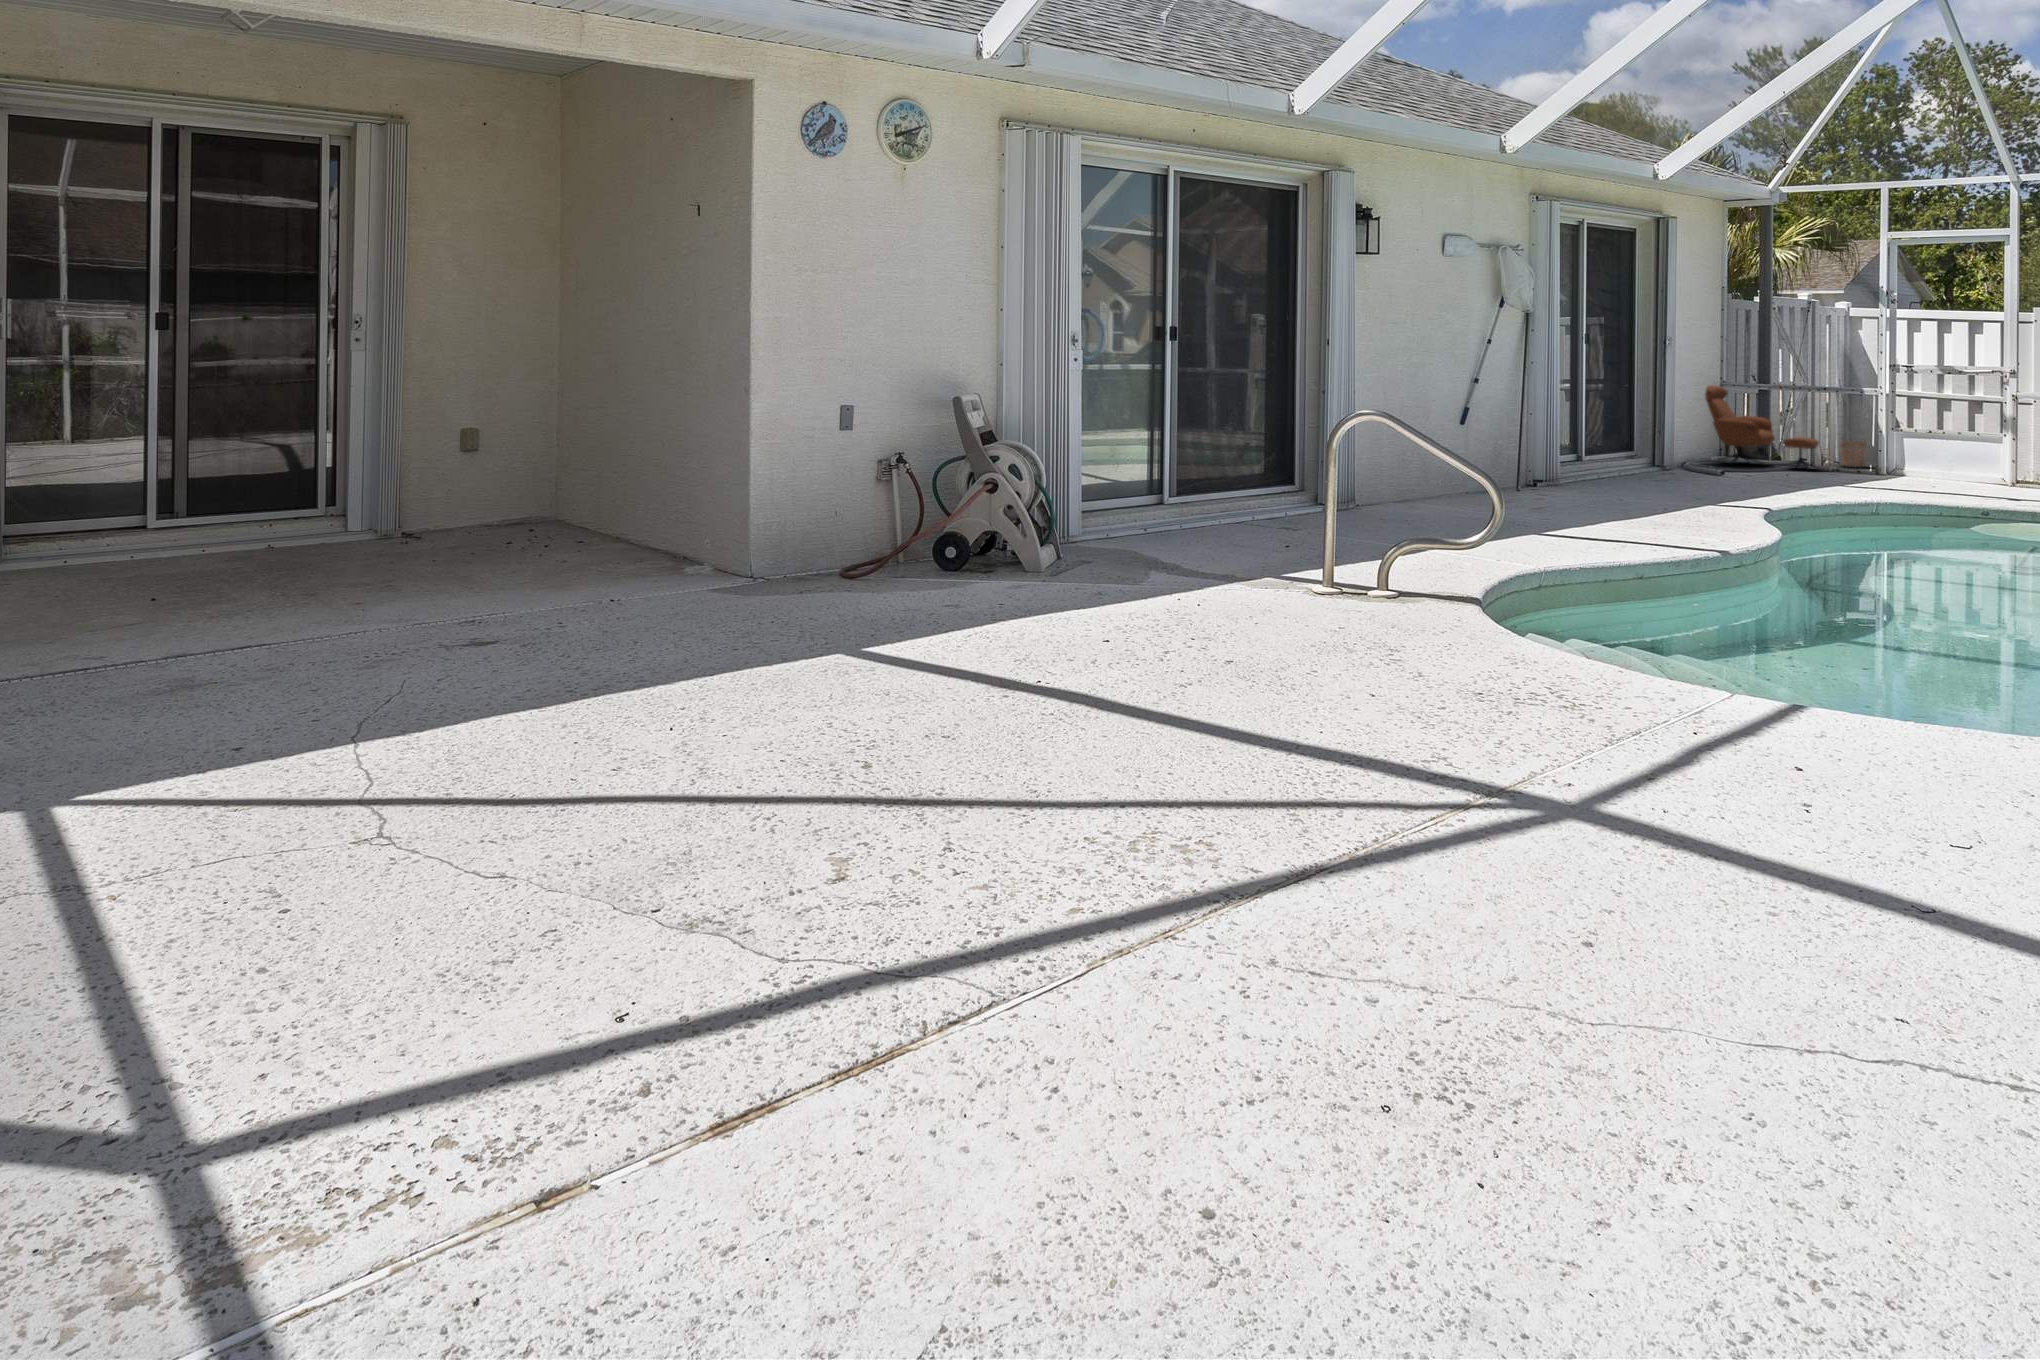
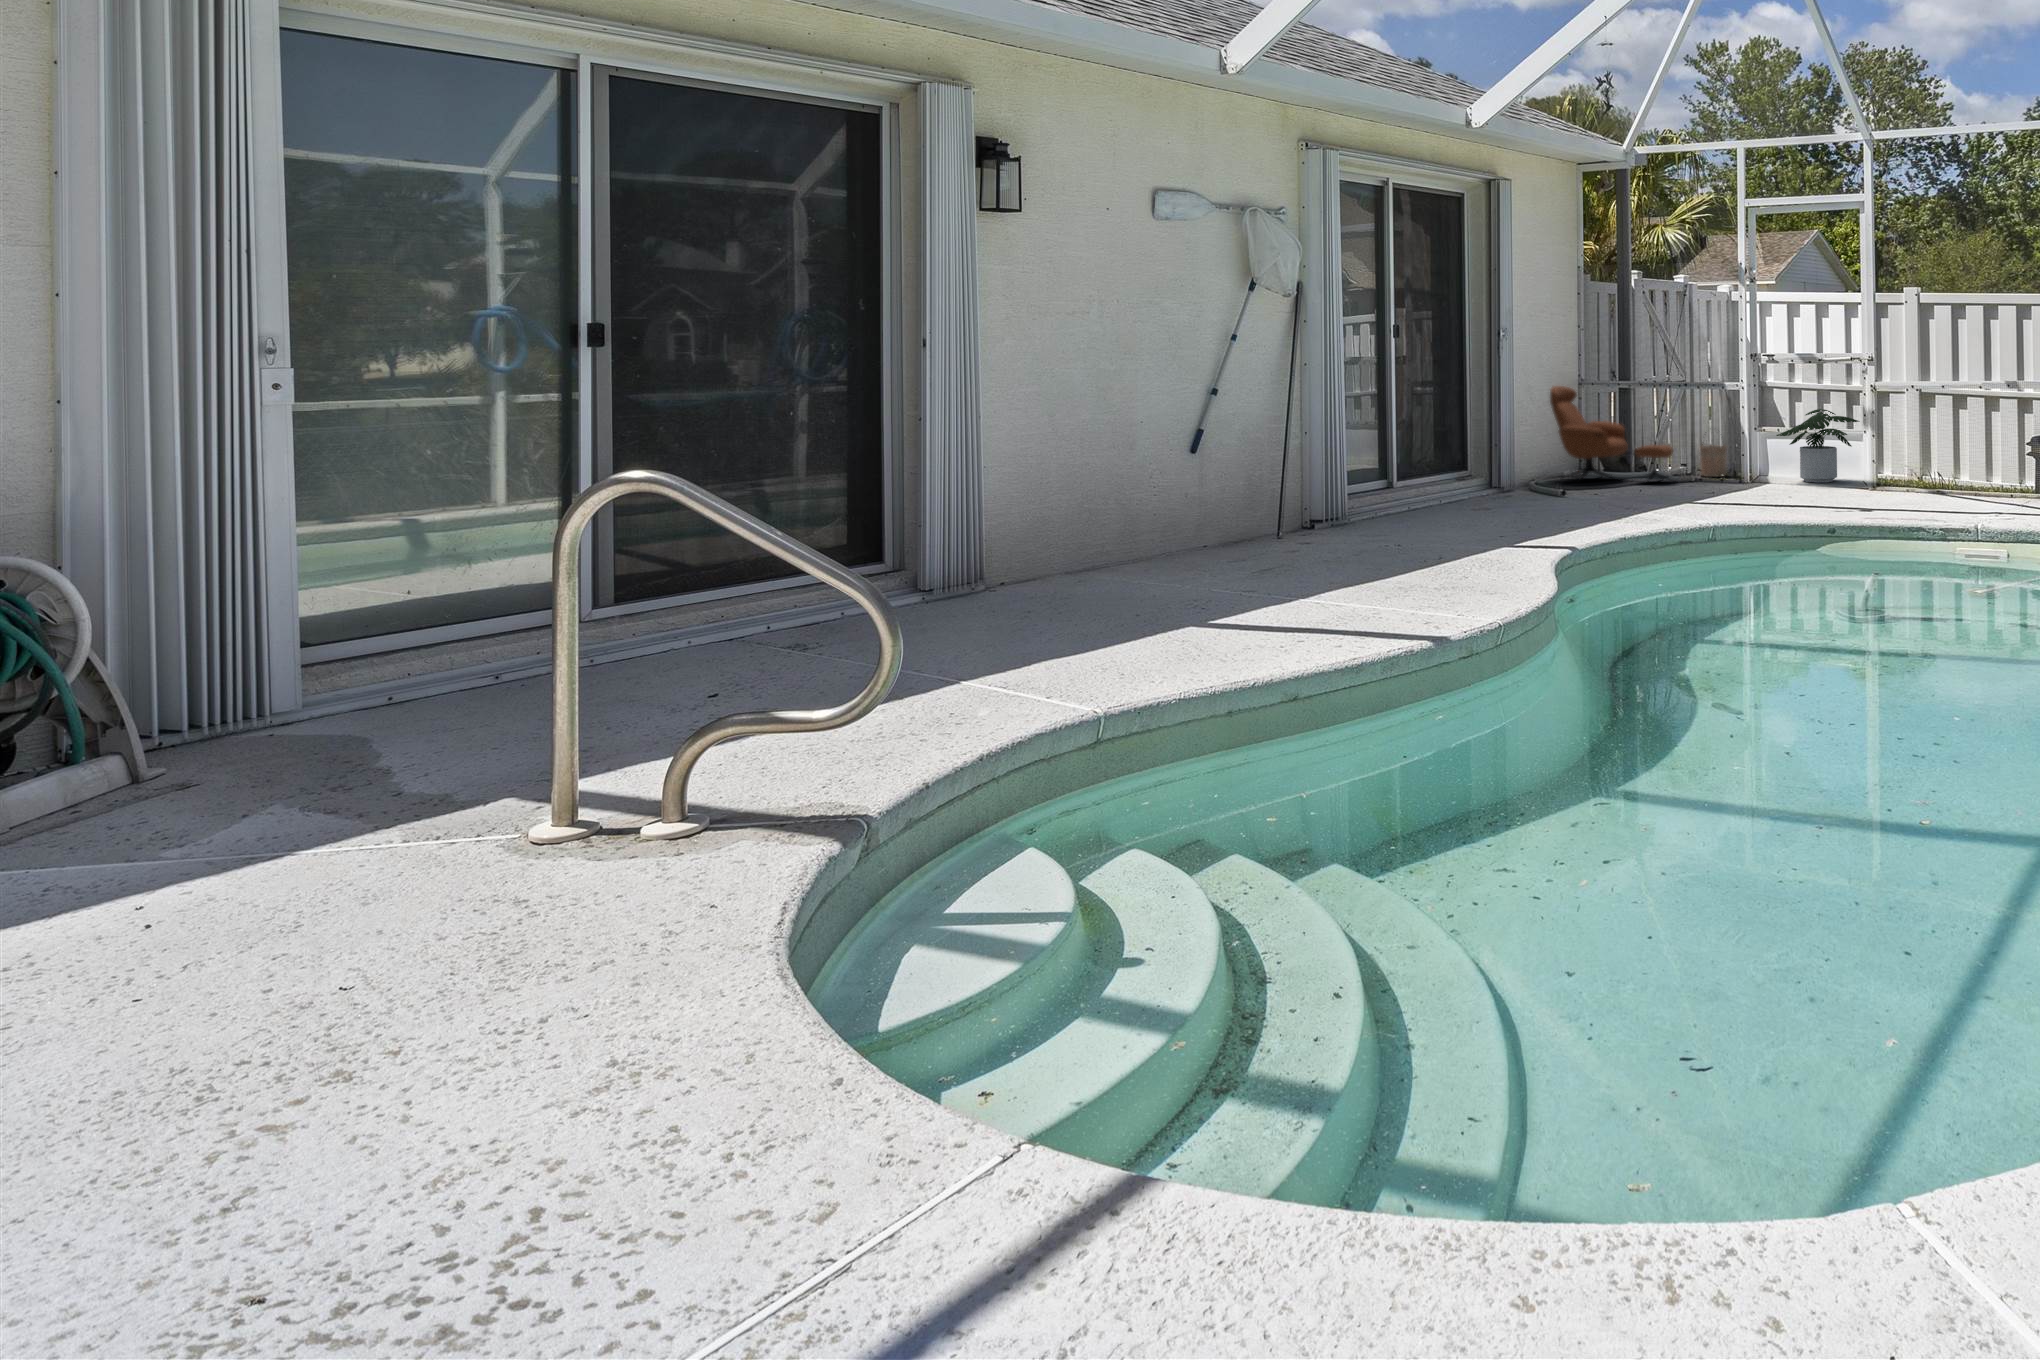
potted plant: none [1918,414,2002,477] -> present [1777,409,1860,482]

